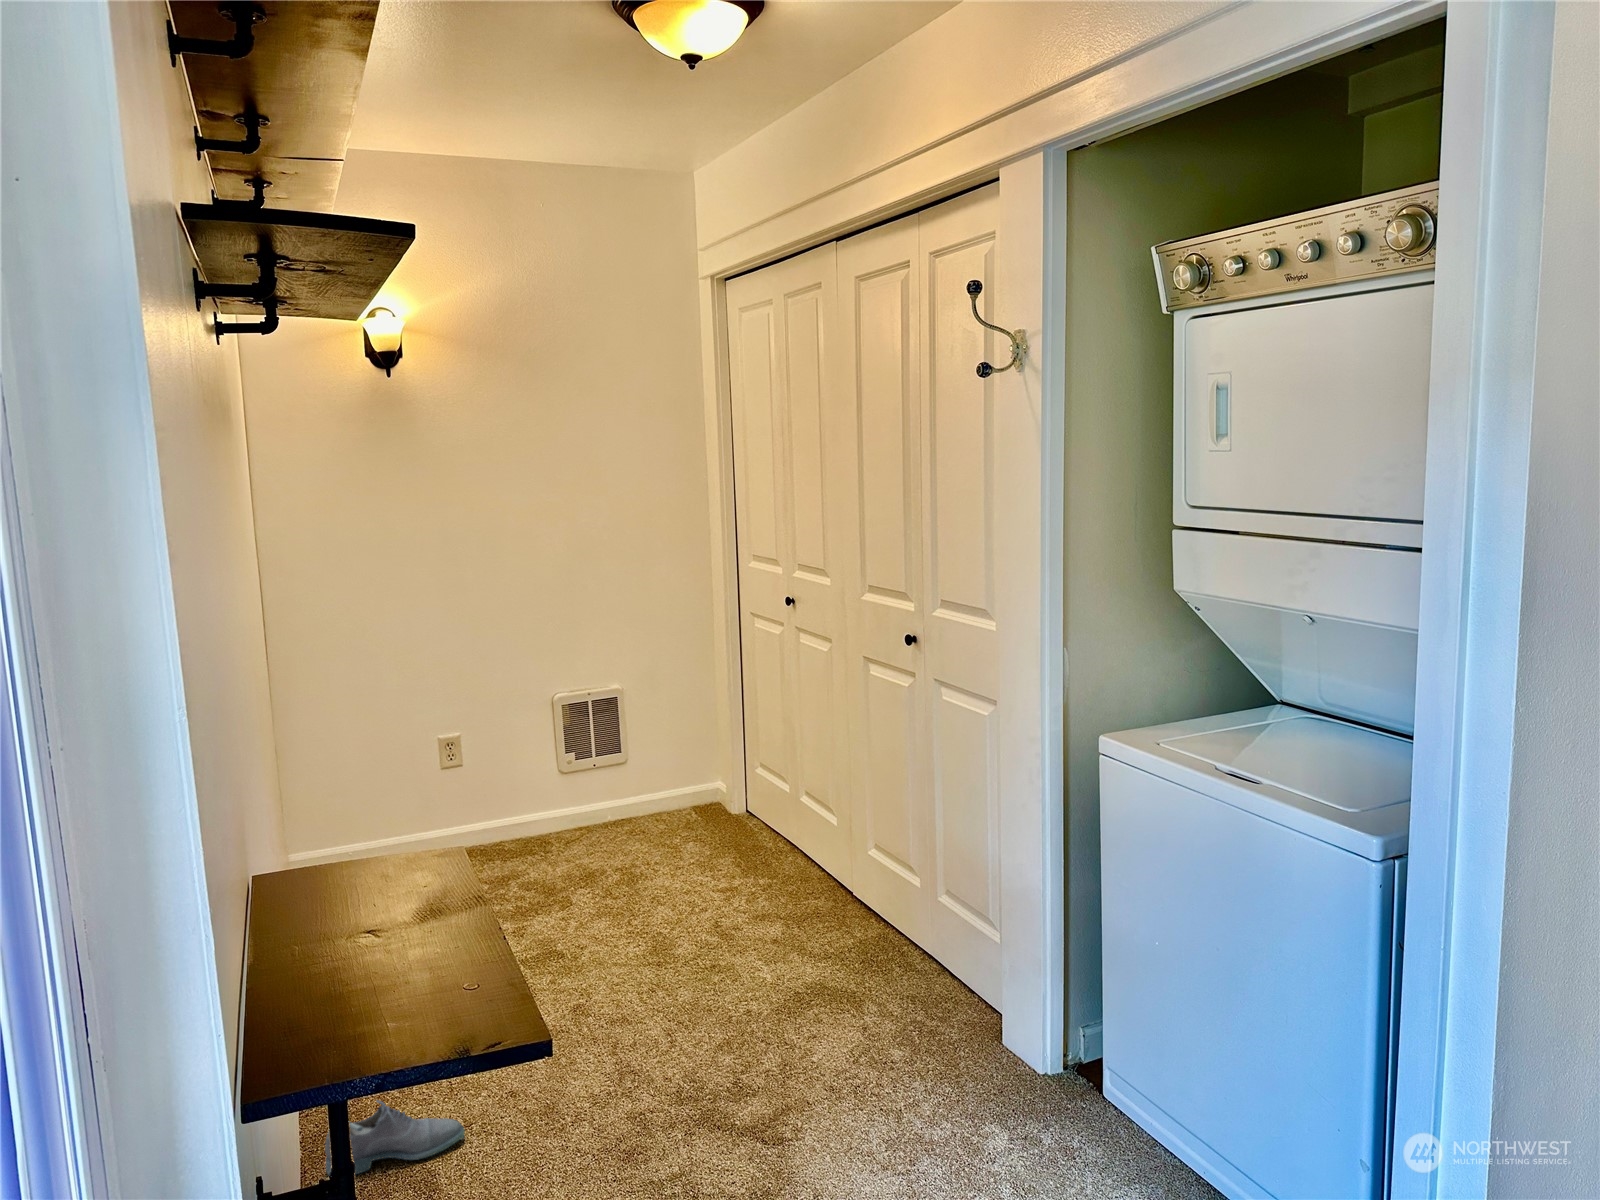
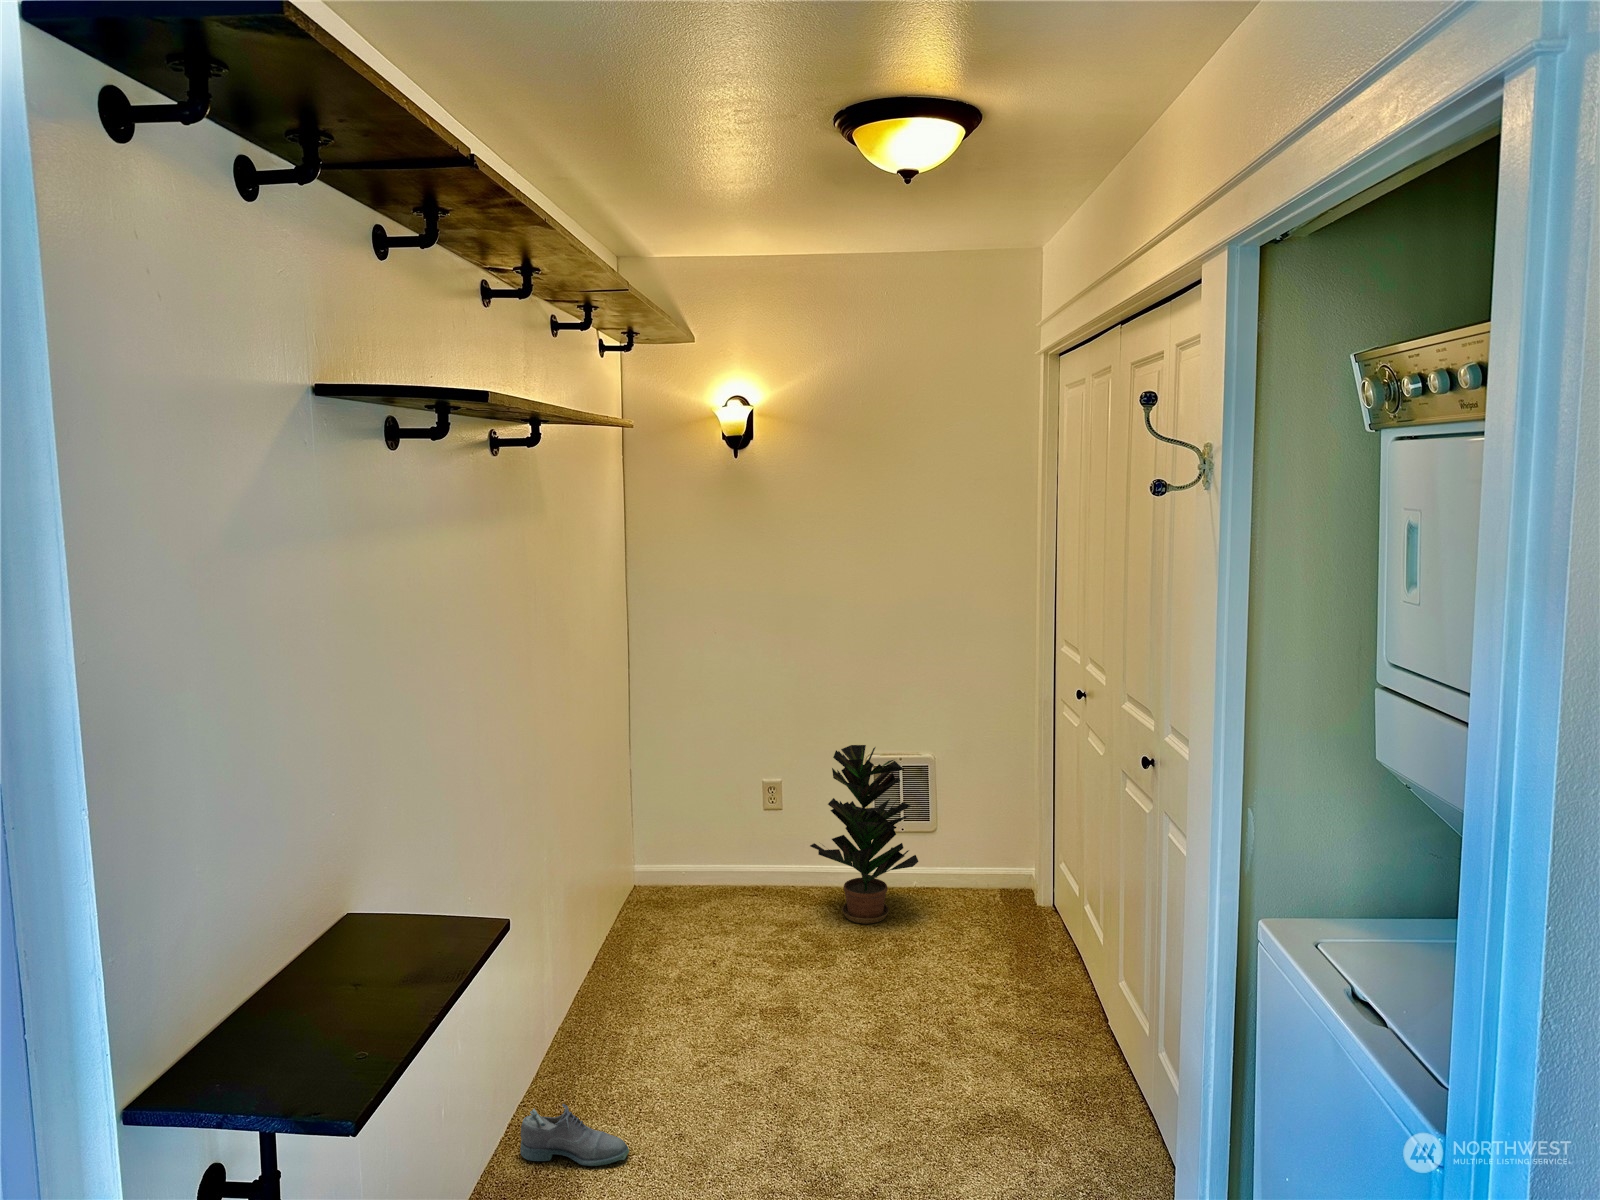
potted plant: none [512,679,631,864] -> present [810,745,918,924]

